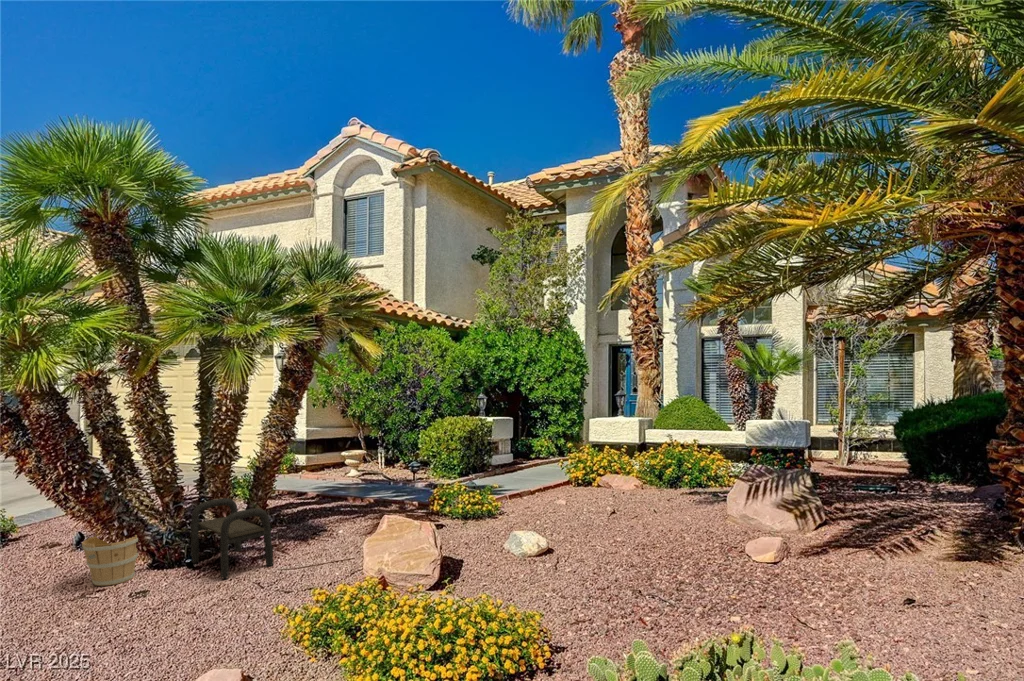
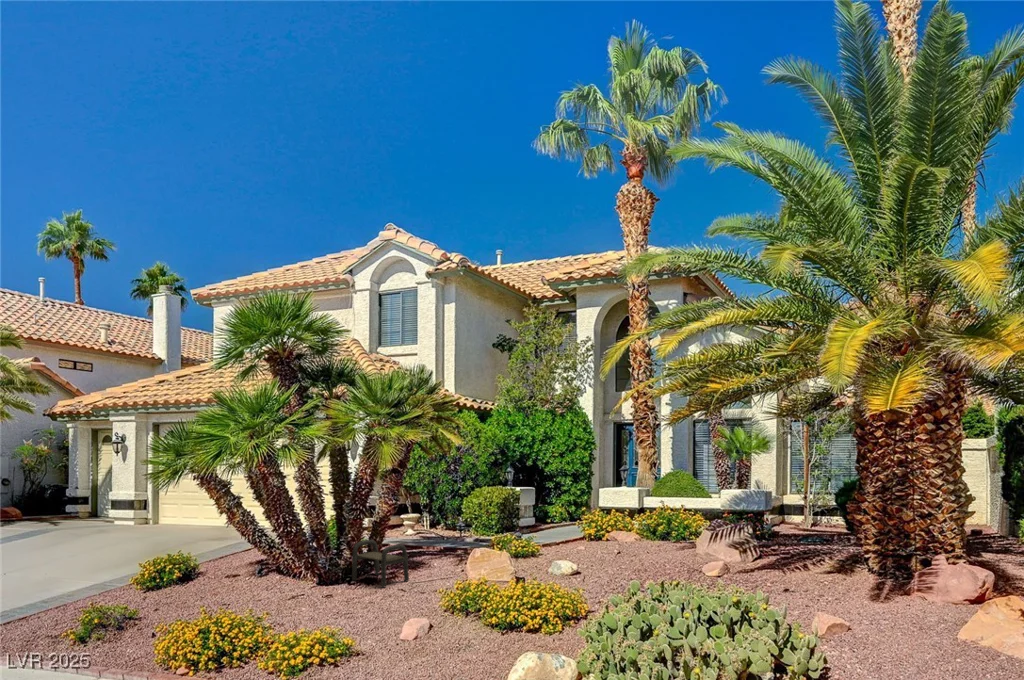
wooden bucket: present [82,535,138,586] -> none [294,560,326,592]

